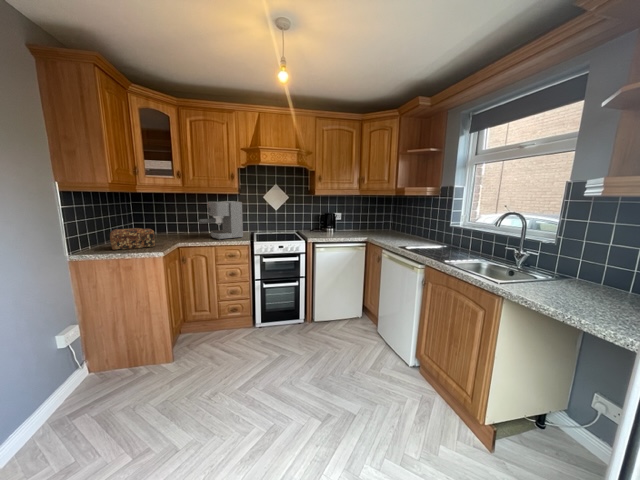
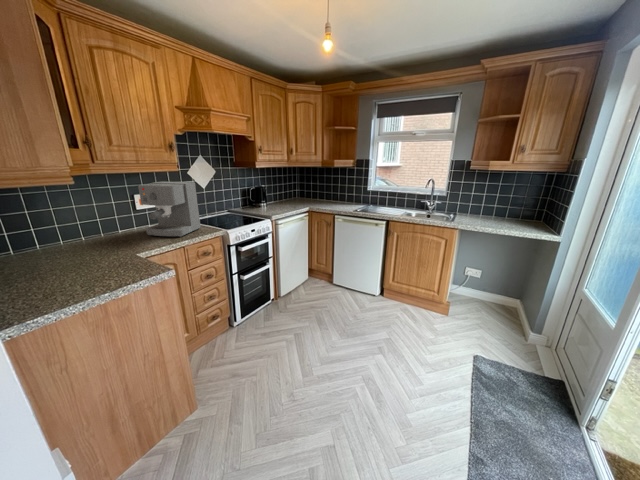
bread loaf: present [110,228,155,250] -> none [29,241,125,295]

